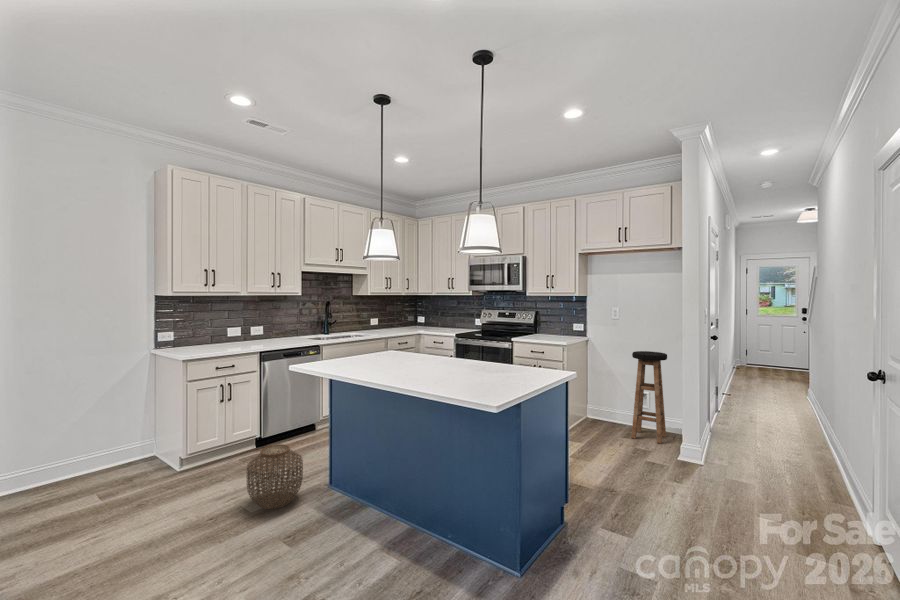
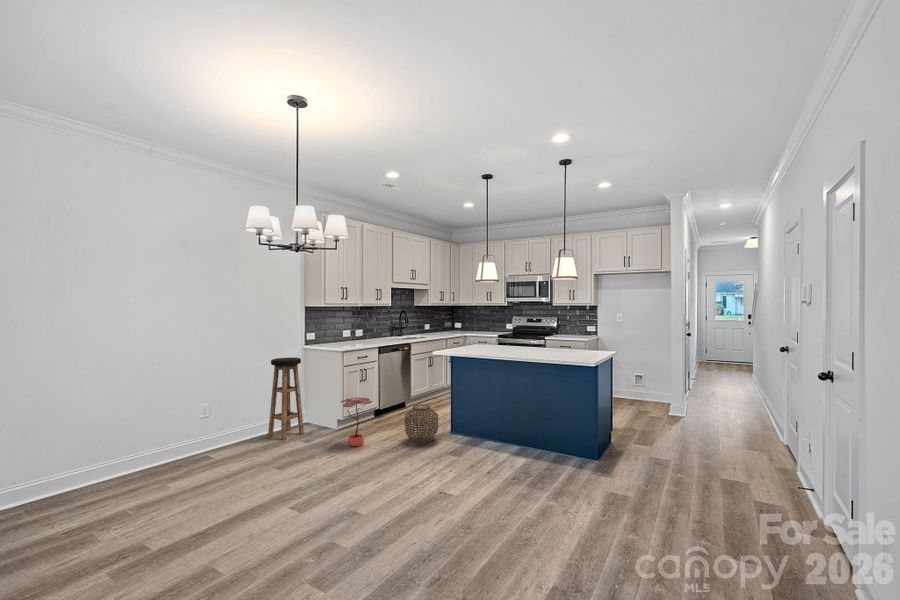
bar stool: present [631,351,667,444] -> present [268,358,304,440]
potted plant: none [139,433,201,511] -> present [341,398,373,446]

